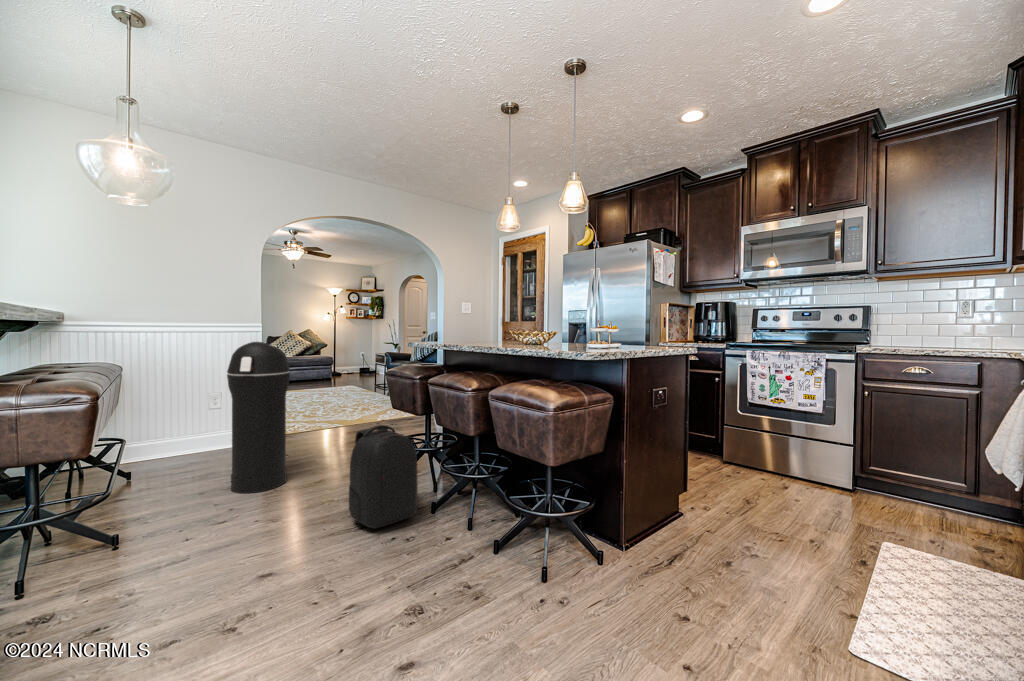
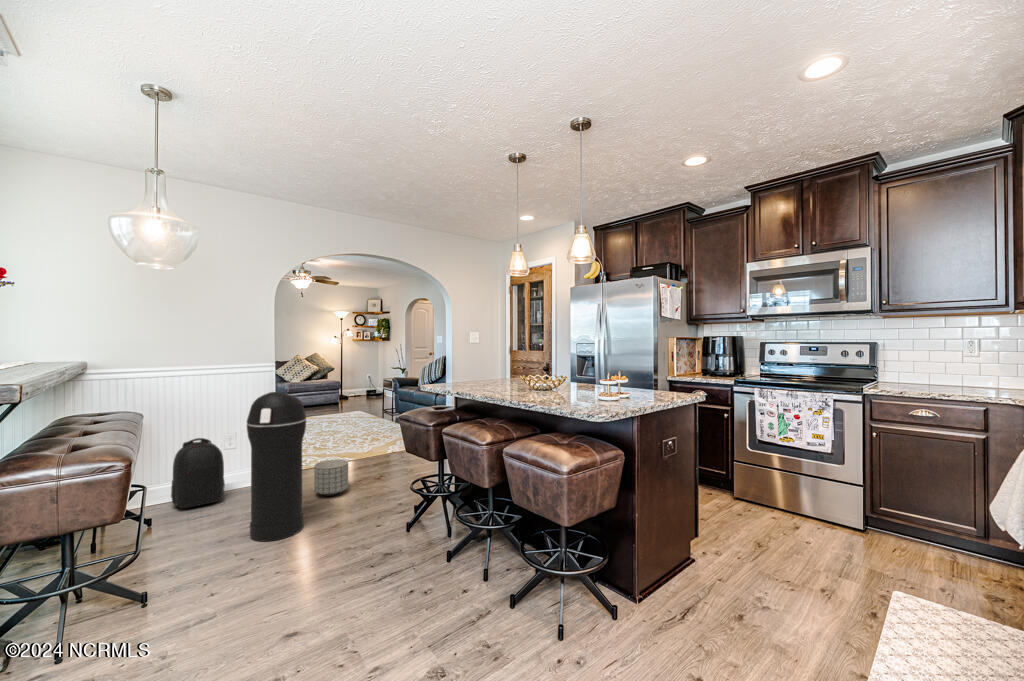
planter: none [301,419,336,455] -> present [314,459,348,496]
backpack: present [349,425,418,529] -> present [171,438,225,508]

